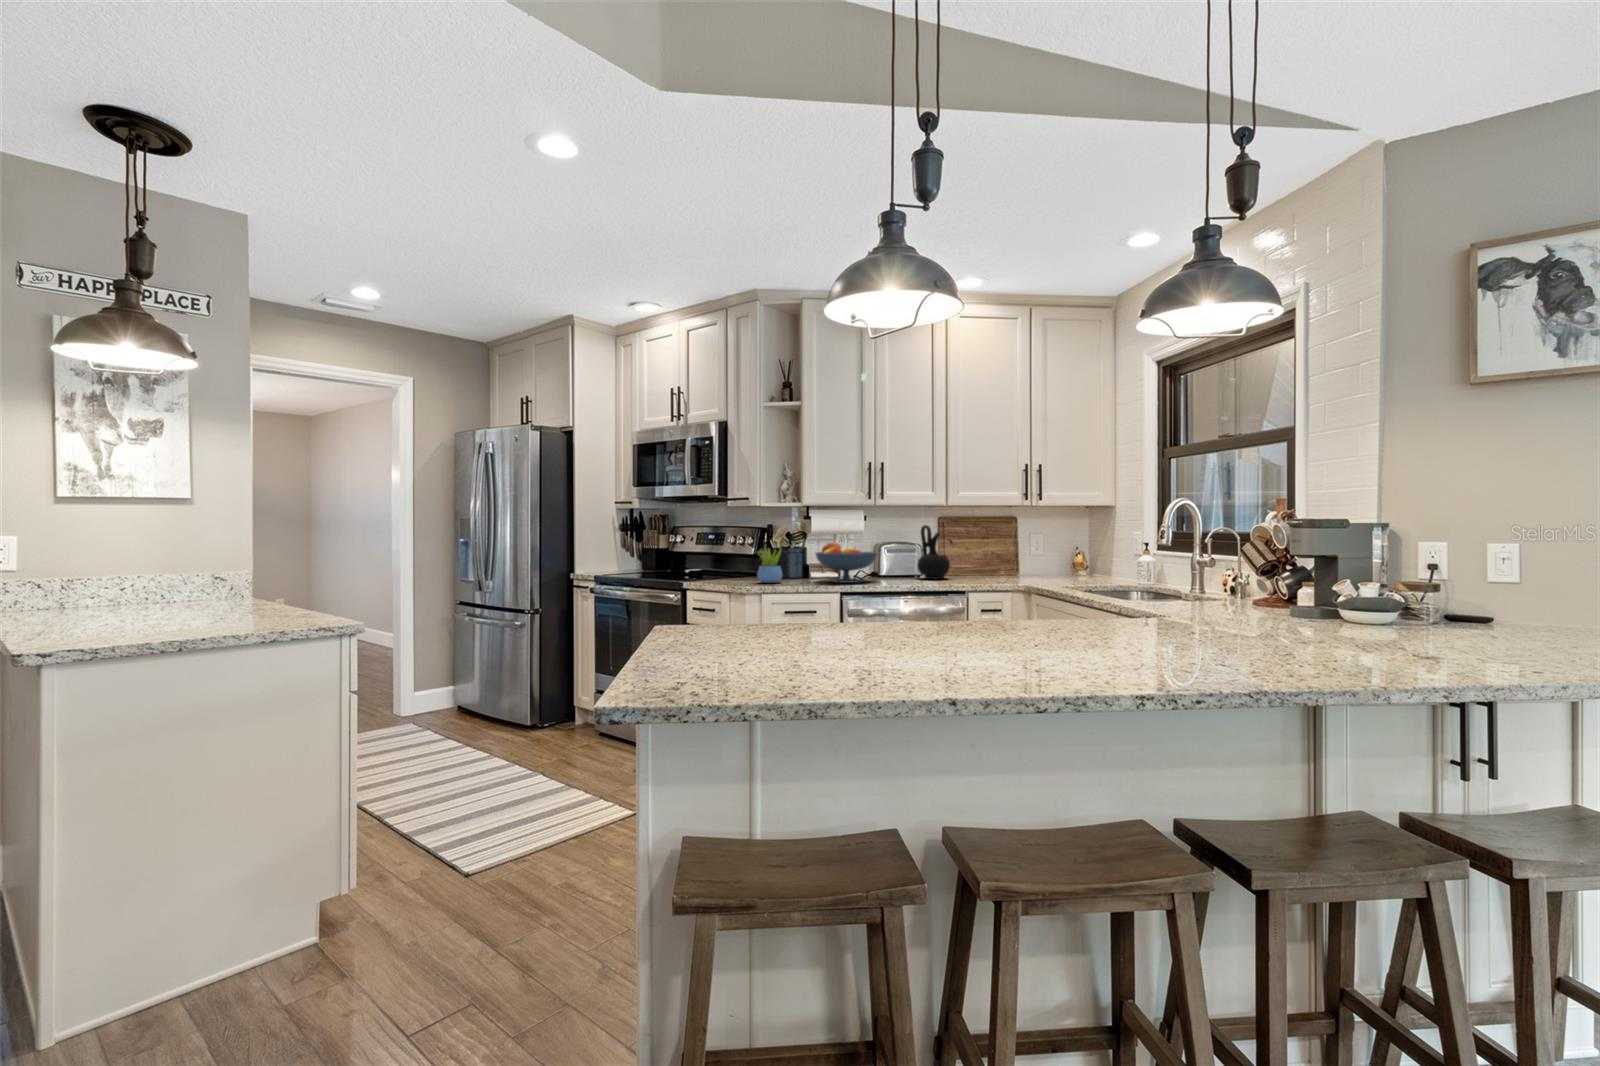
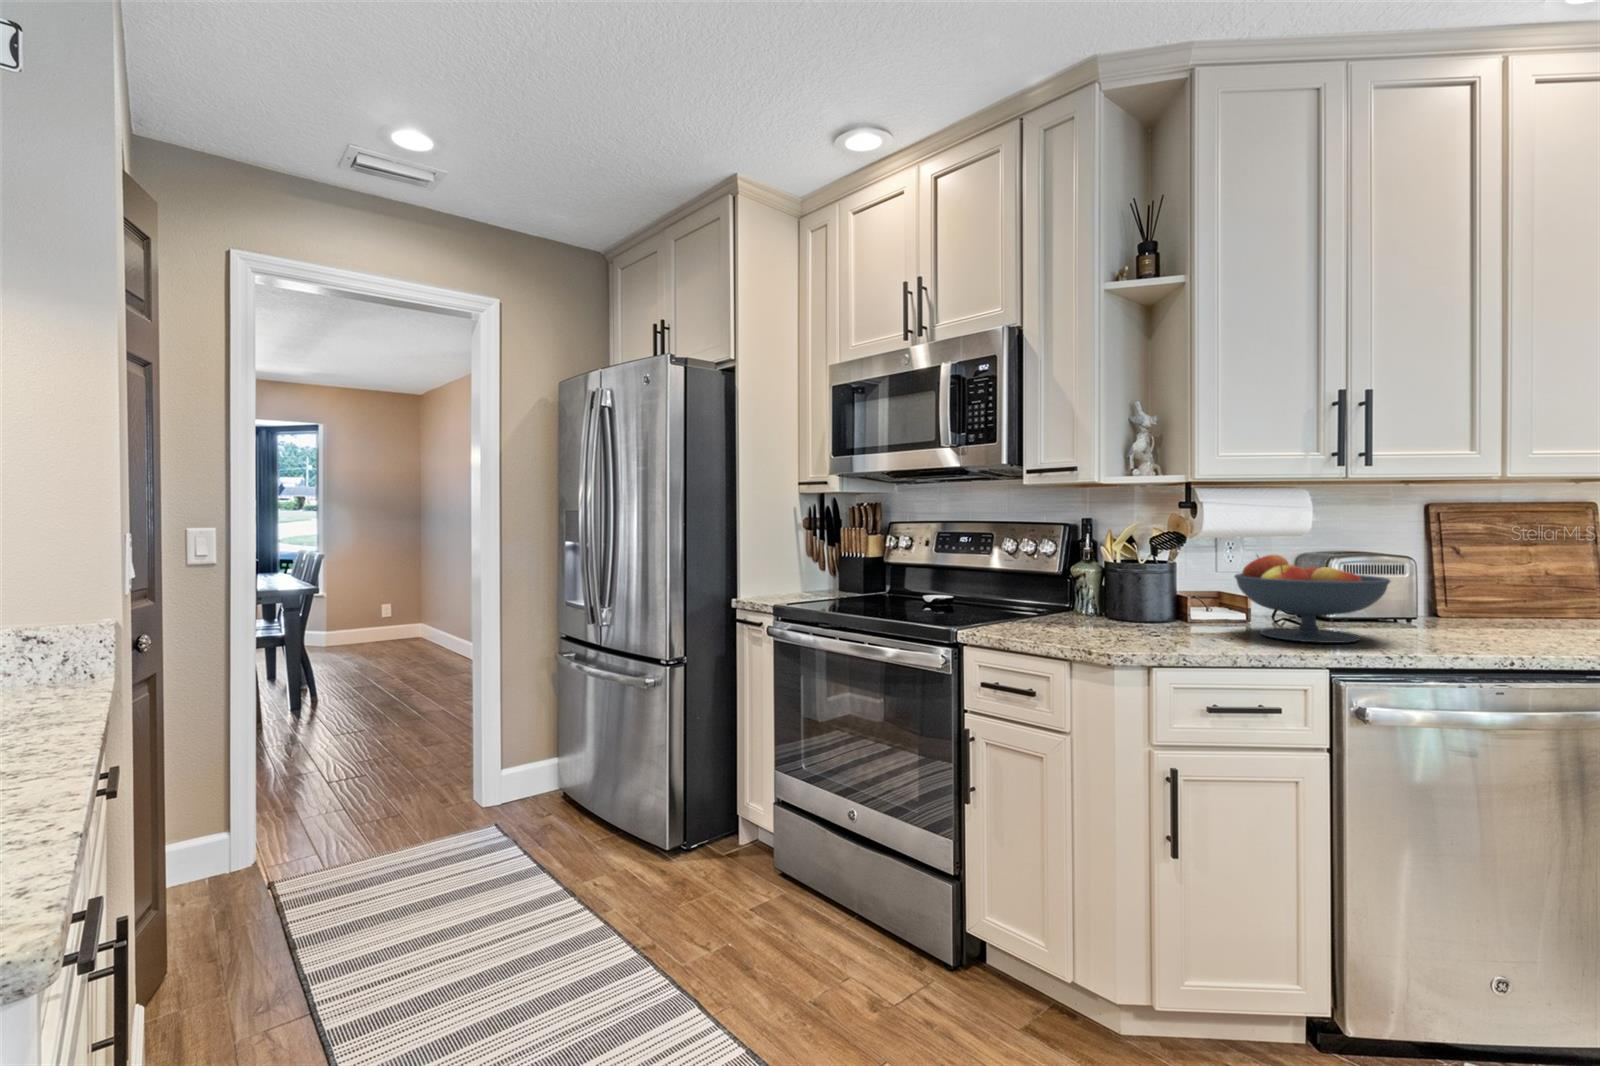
ceramic jug: present [917,525,950,579] -> none [1450,519,1540,635]
succulent plant: present [757,547,782,583] -> none [1113,557,1169,638]

